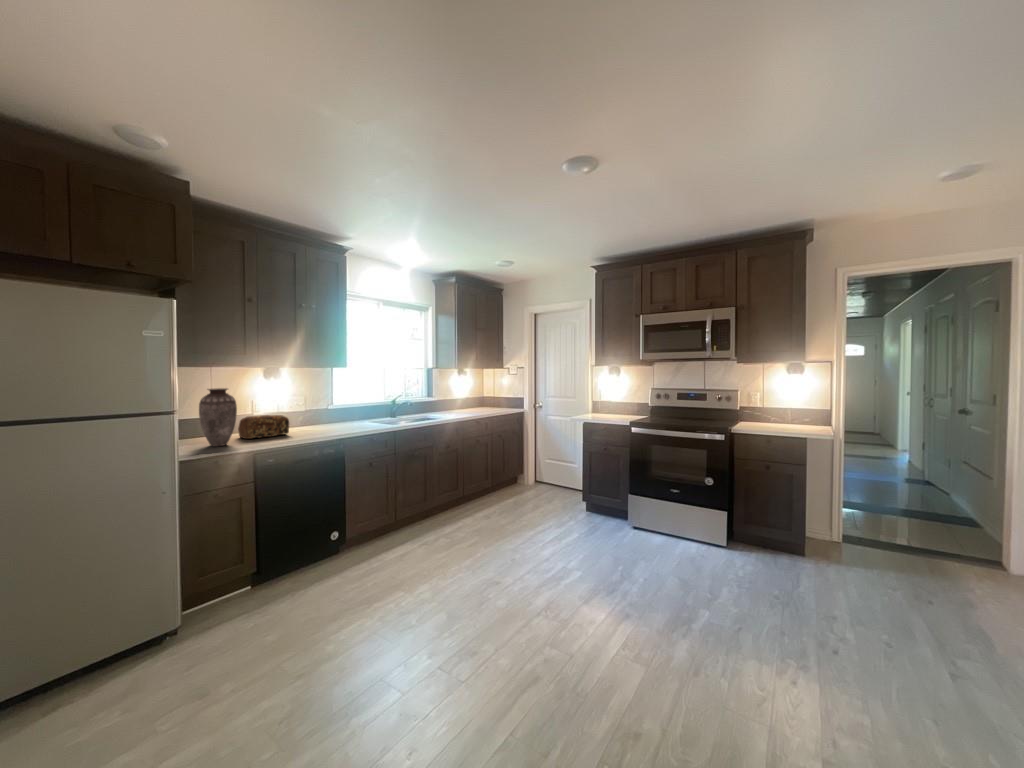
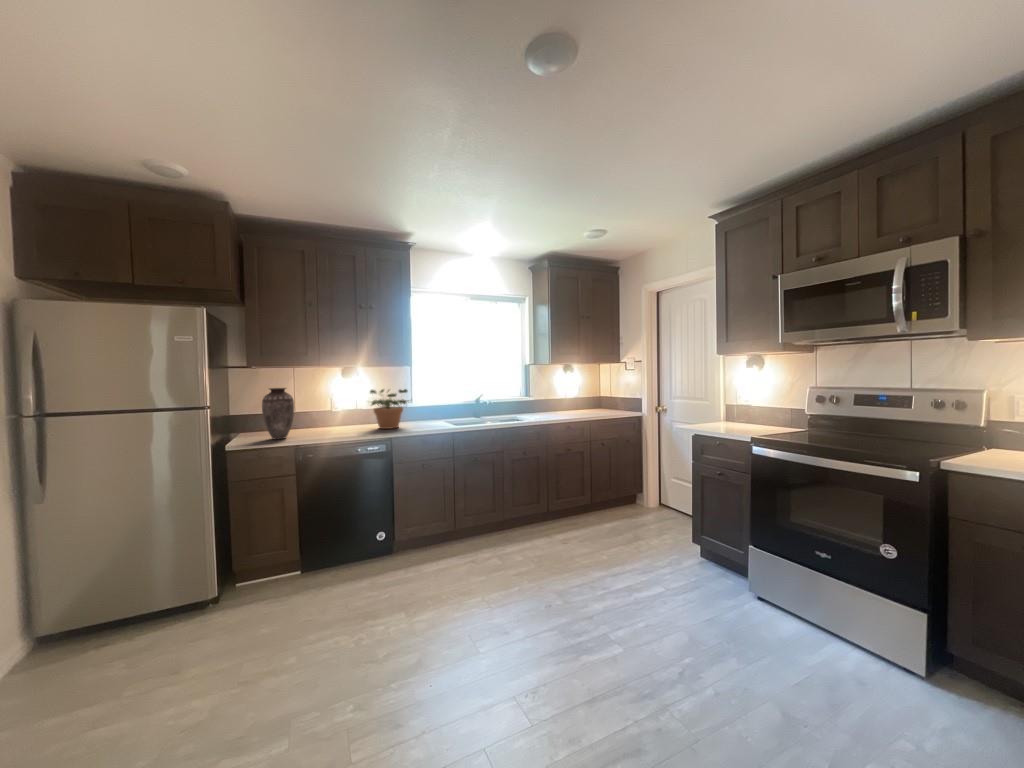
potted plant: none [300,389,352,431] -> present [370,389,409,429]
bread loaf: present [238,415,289,439] -> none [308,412,349,434]

